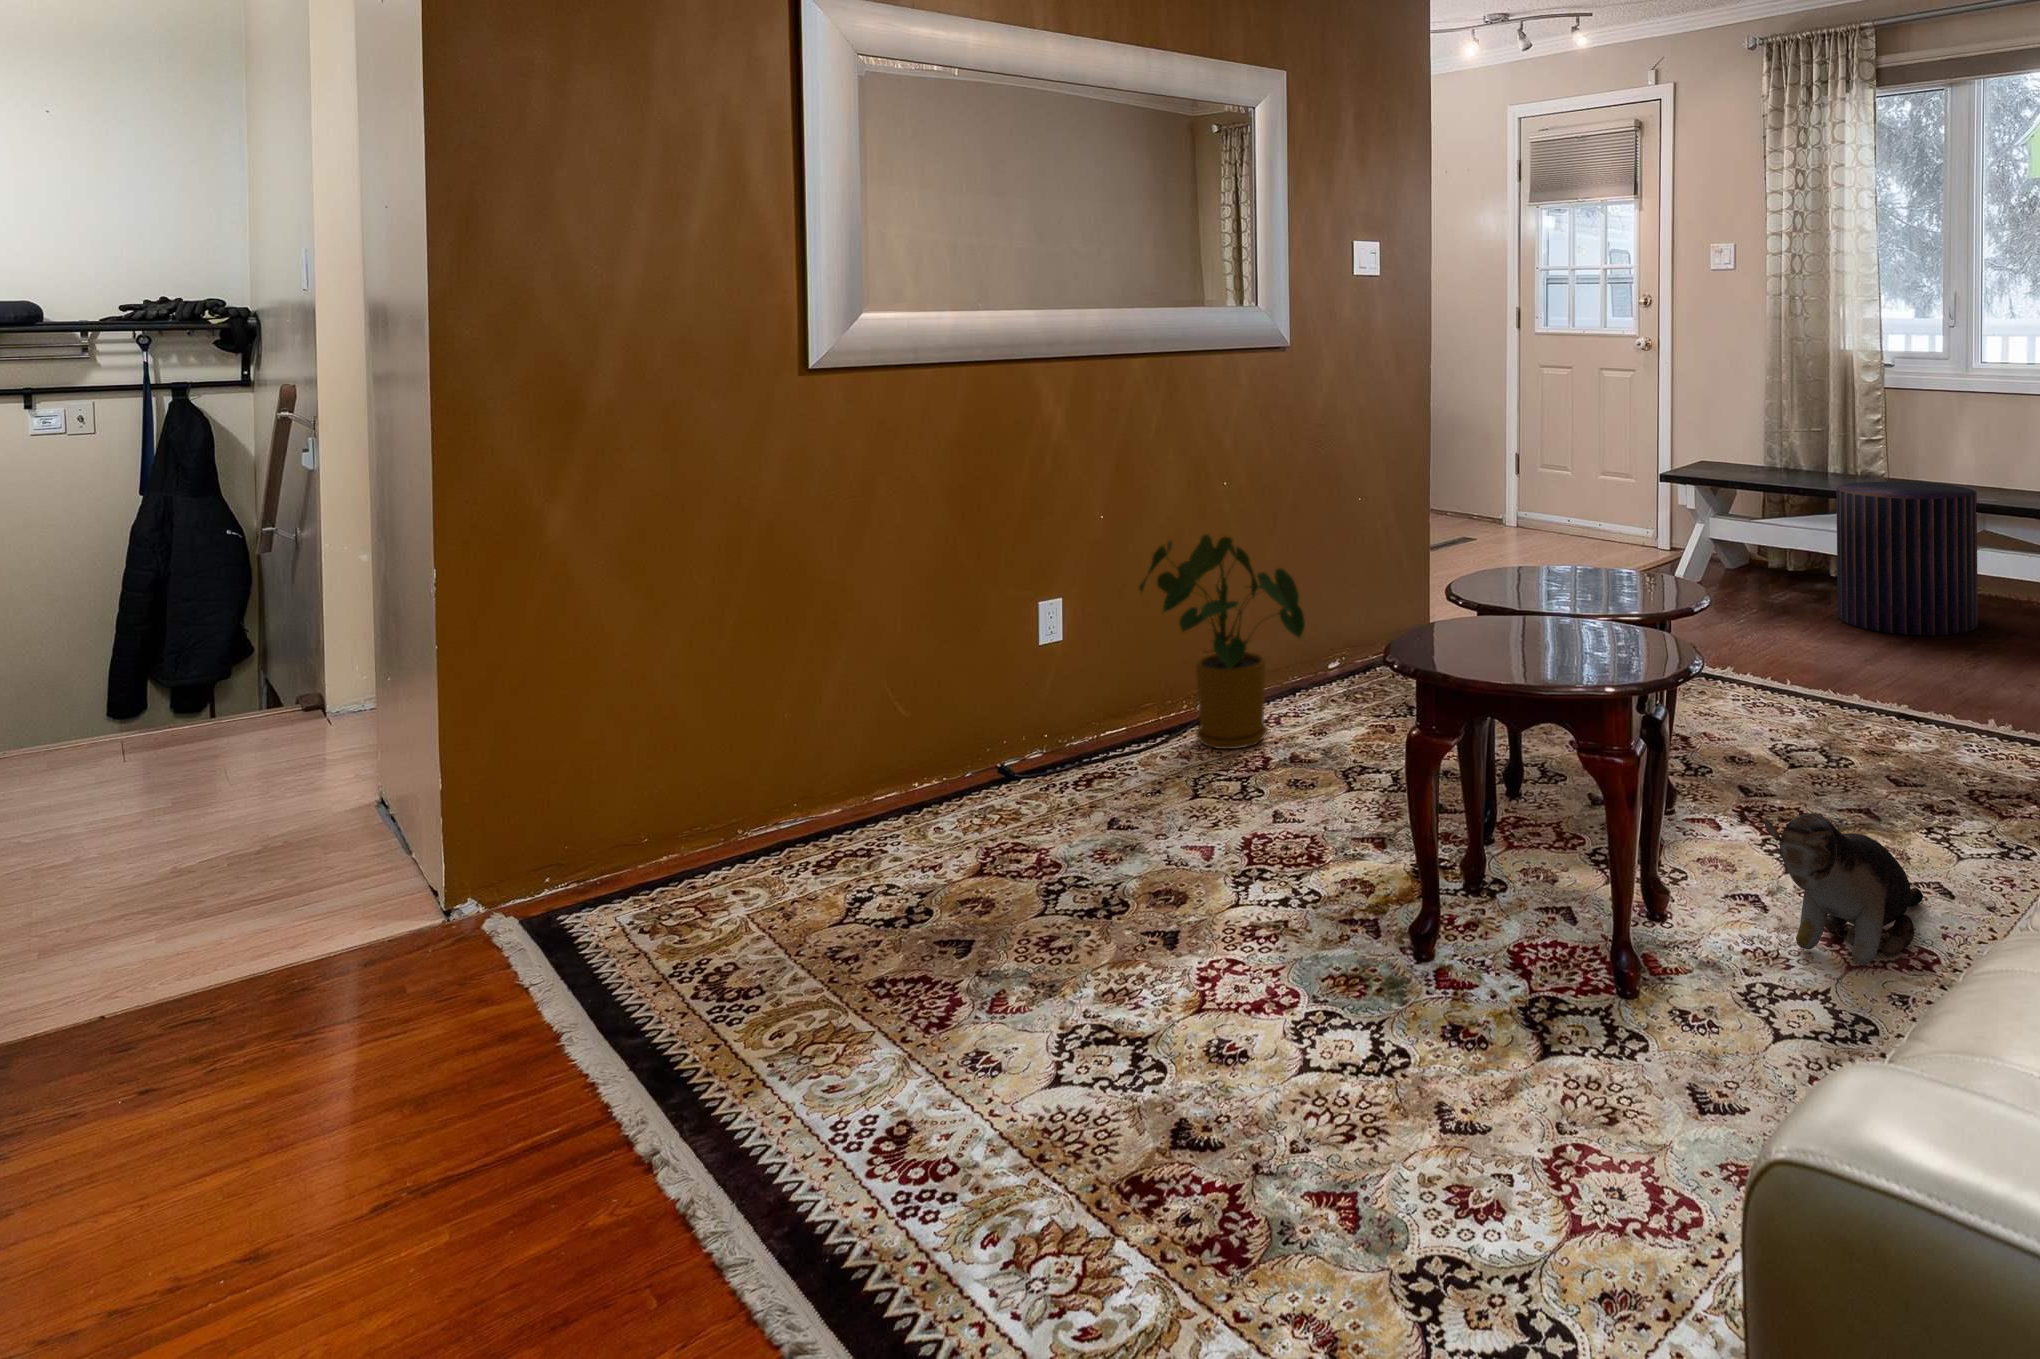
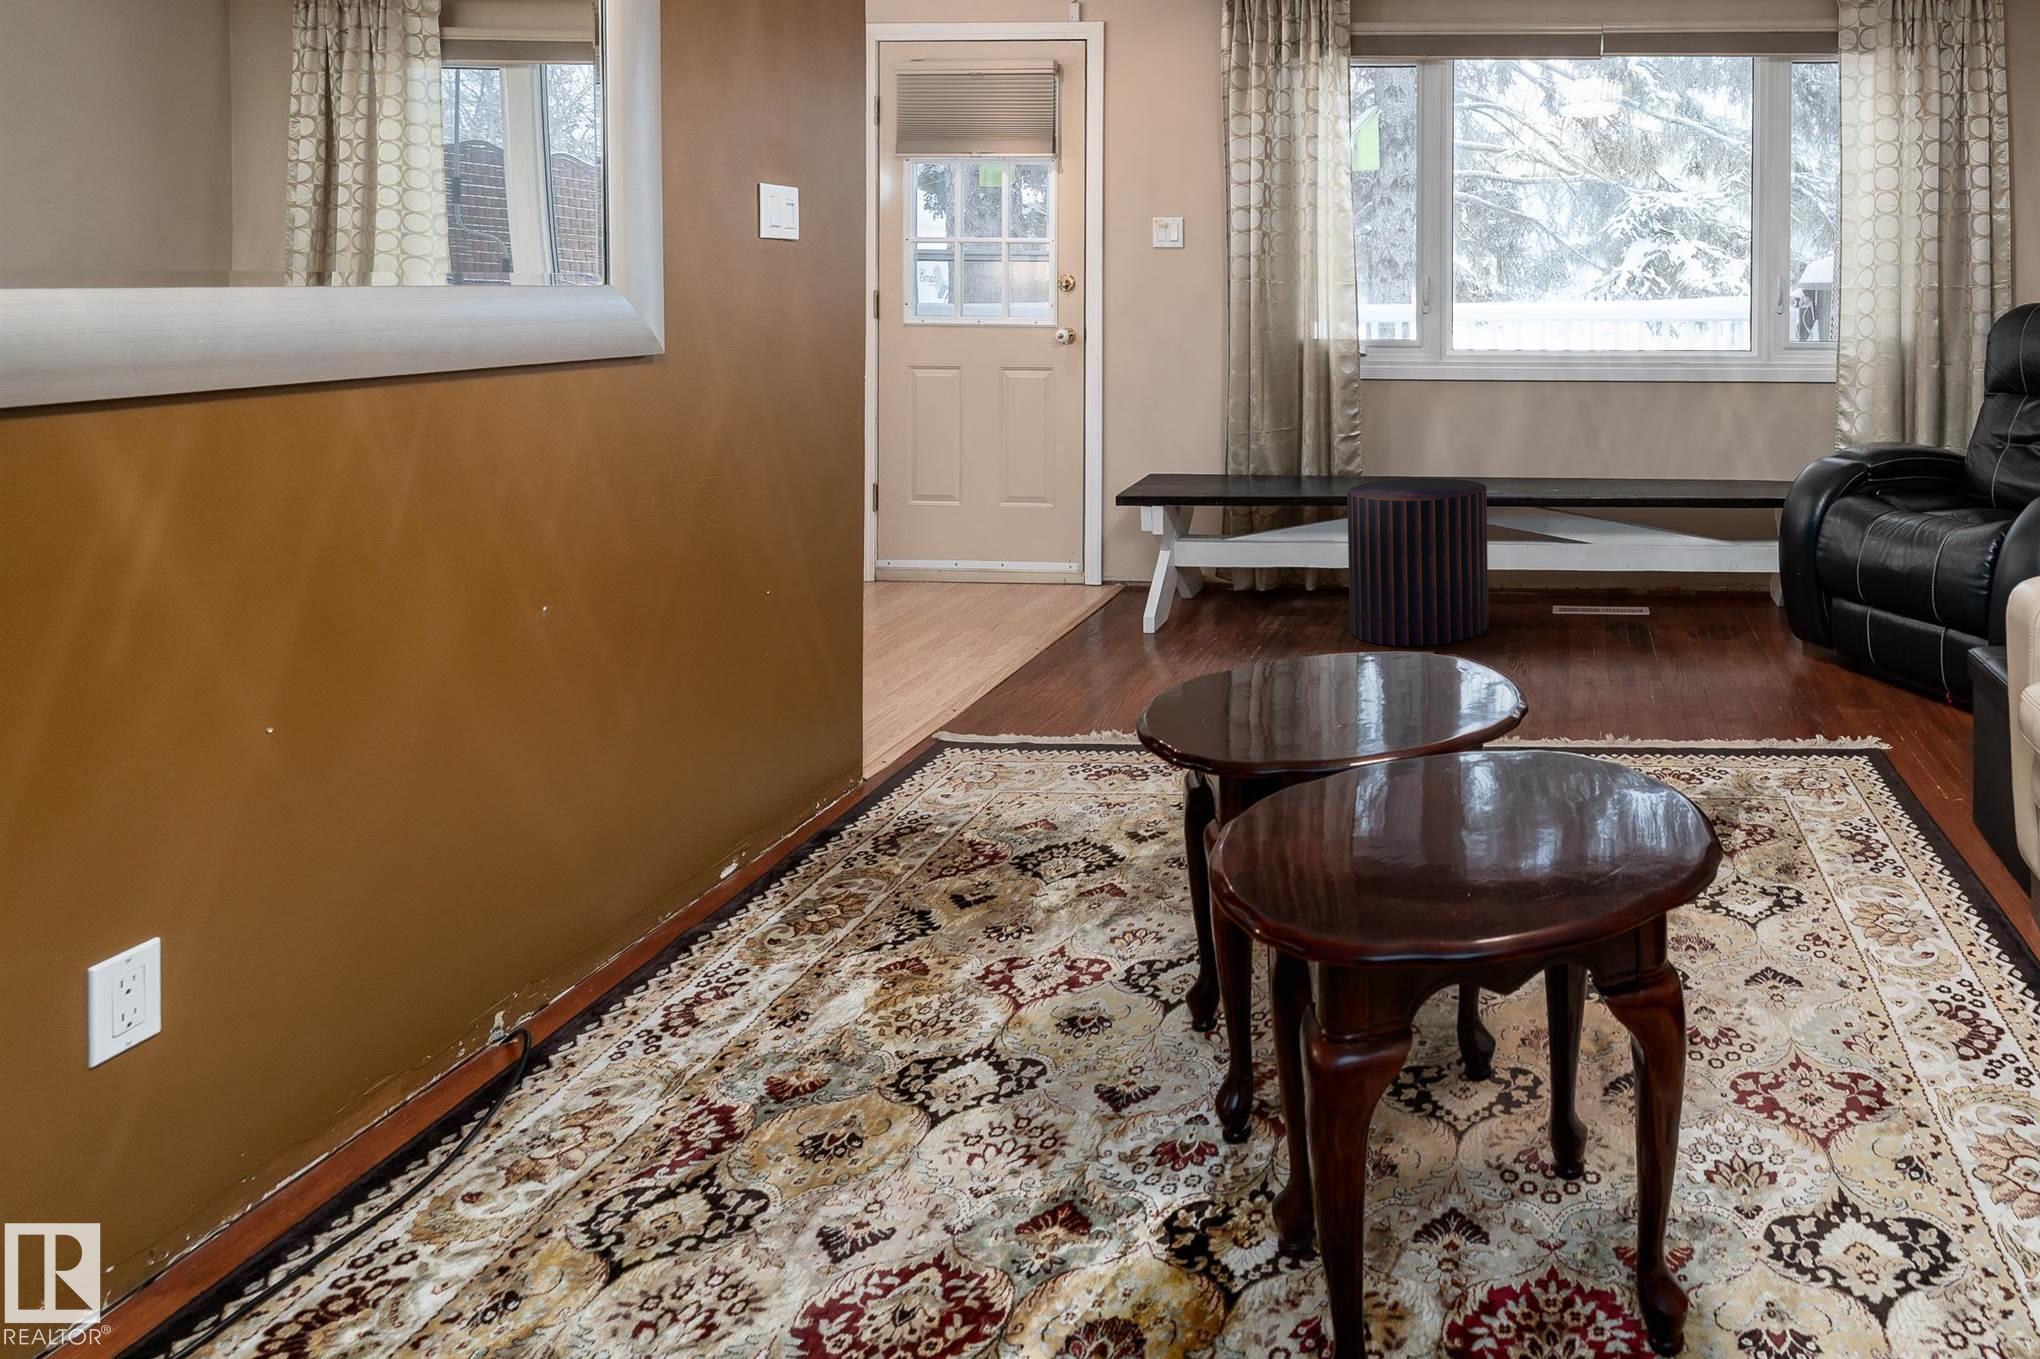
house plant: present [1139,534,1305,749] -> none [365,711,792,1127]
plush toy: present [1764,813,1923,965] -> none [1742,961,1852,1143]

